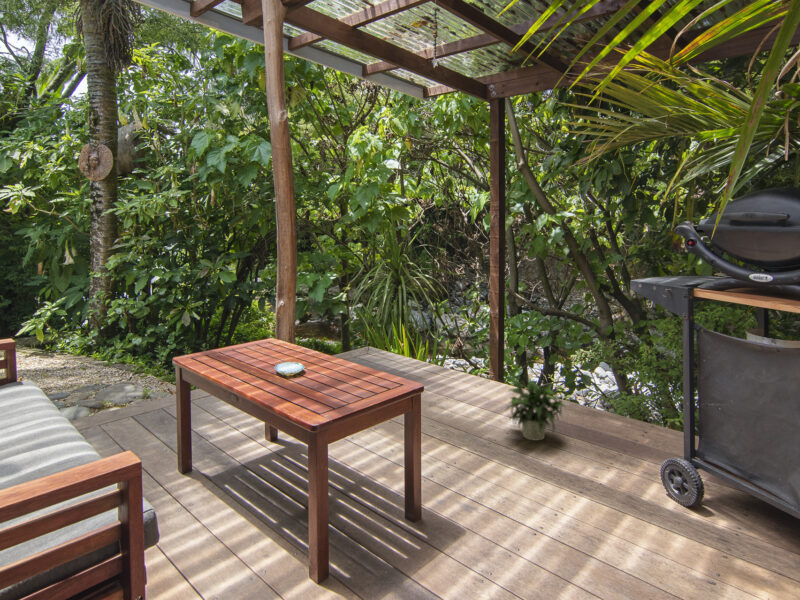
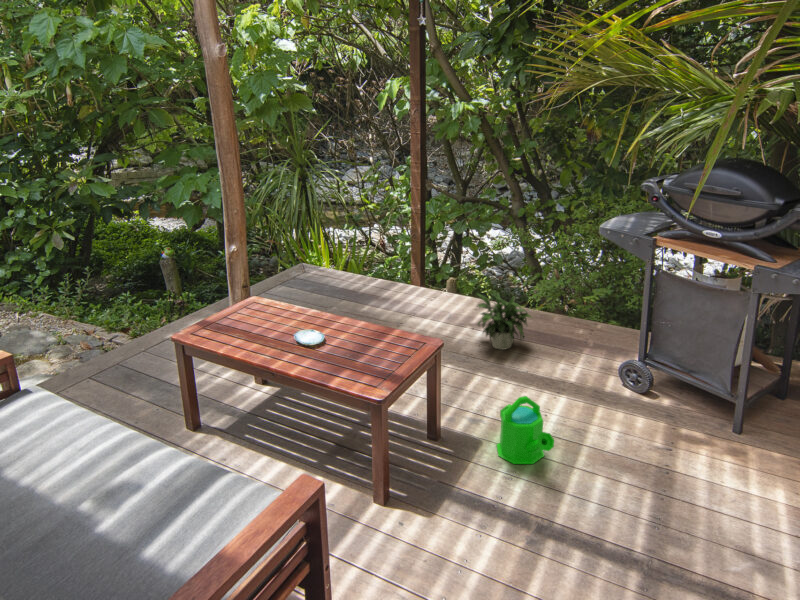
watering can: none [478,478,539,568] -> present [497,396,554,464]

